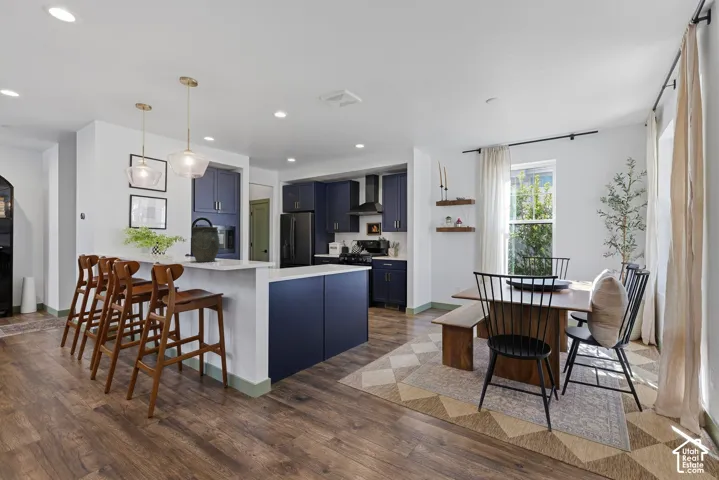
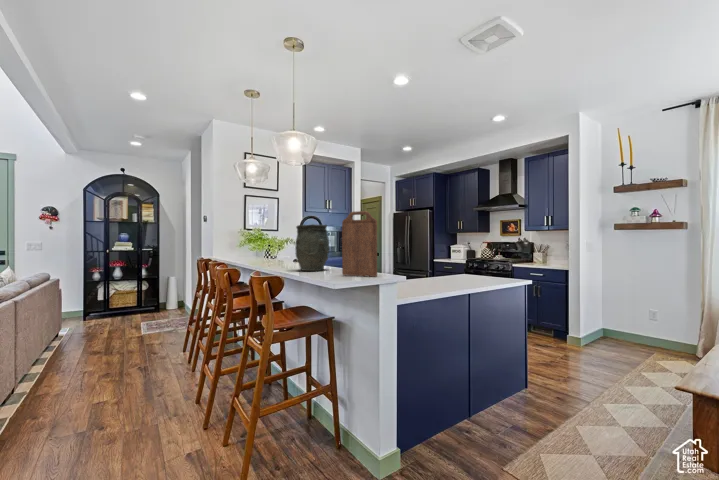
cutting board: none [229,219,255,264] -> present [342,211,377,277]

